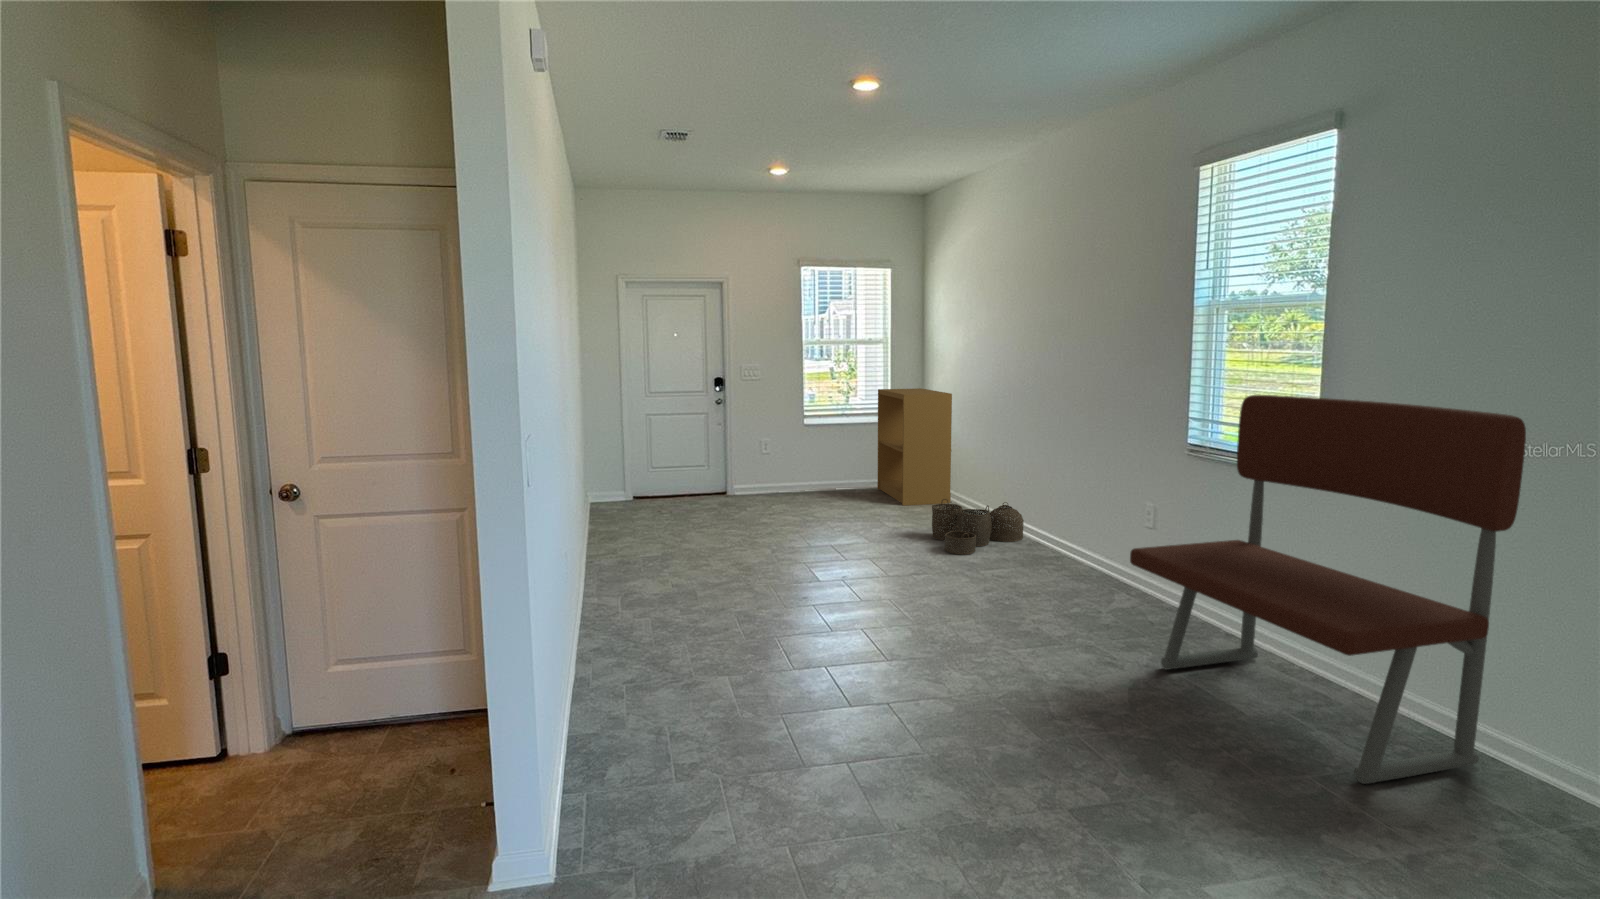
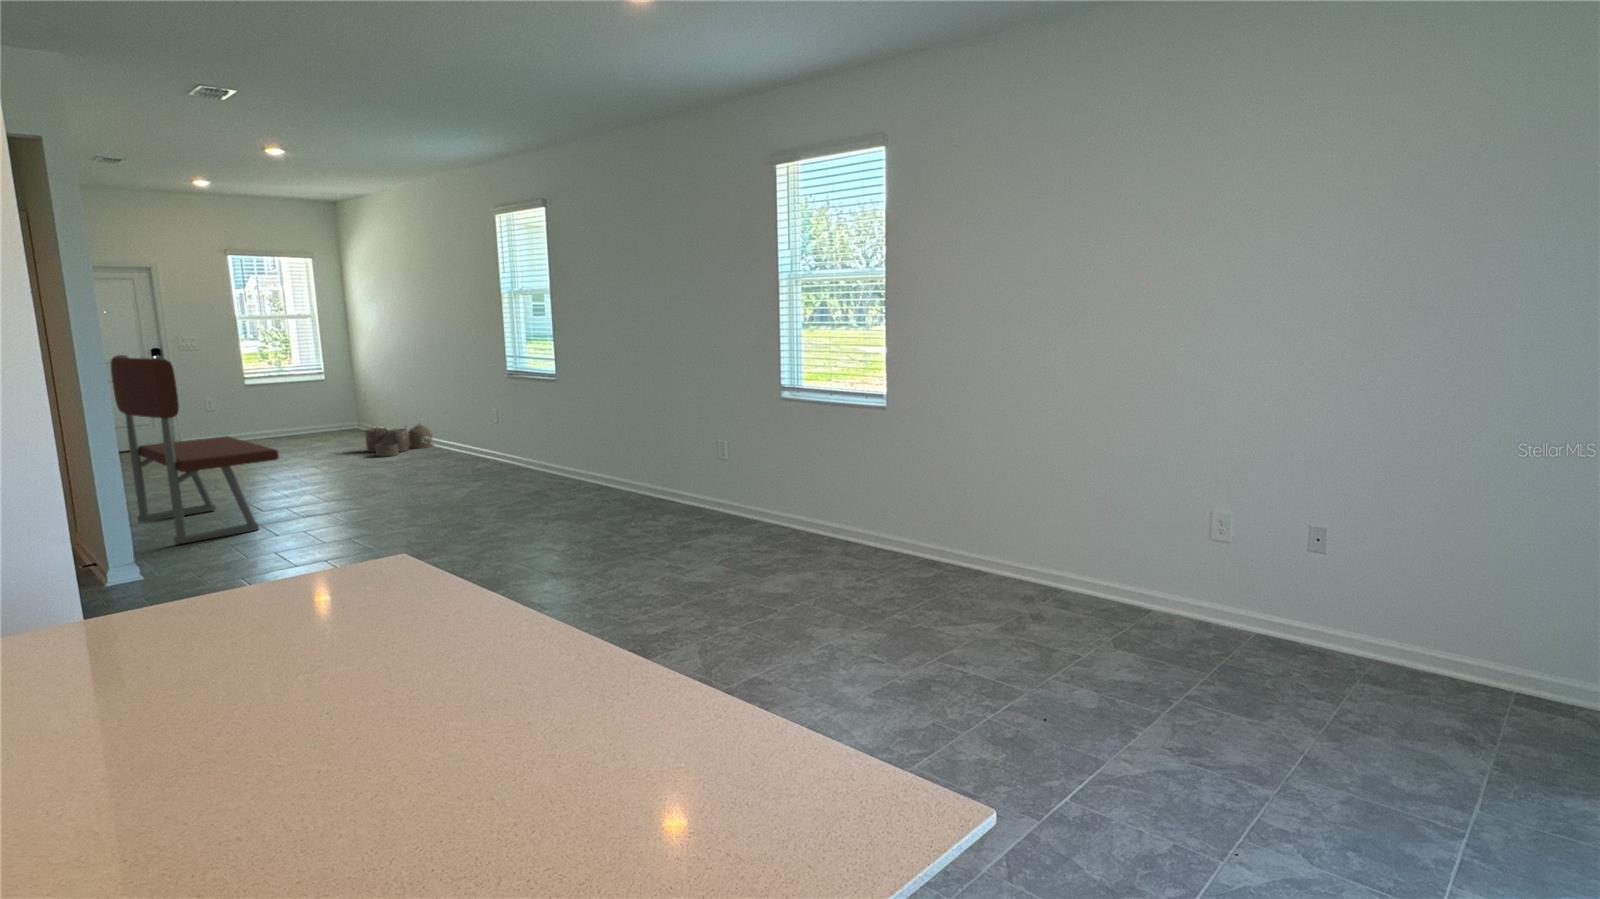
bookshelf: present [878,388,952,506] -> none [311,353,383,440]
bench: present [1130,395,1526,784] -> present [111,355,279,545]

